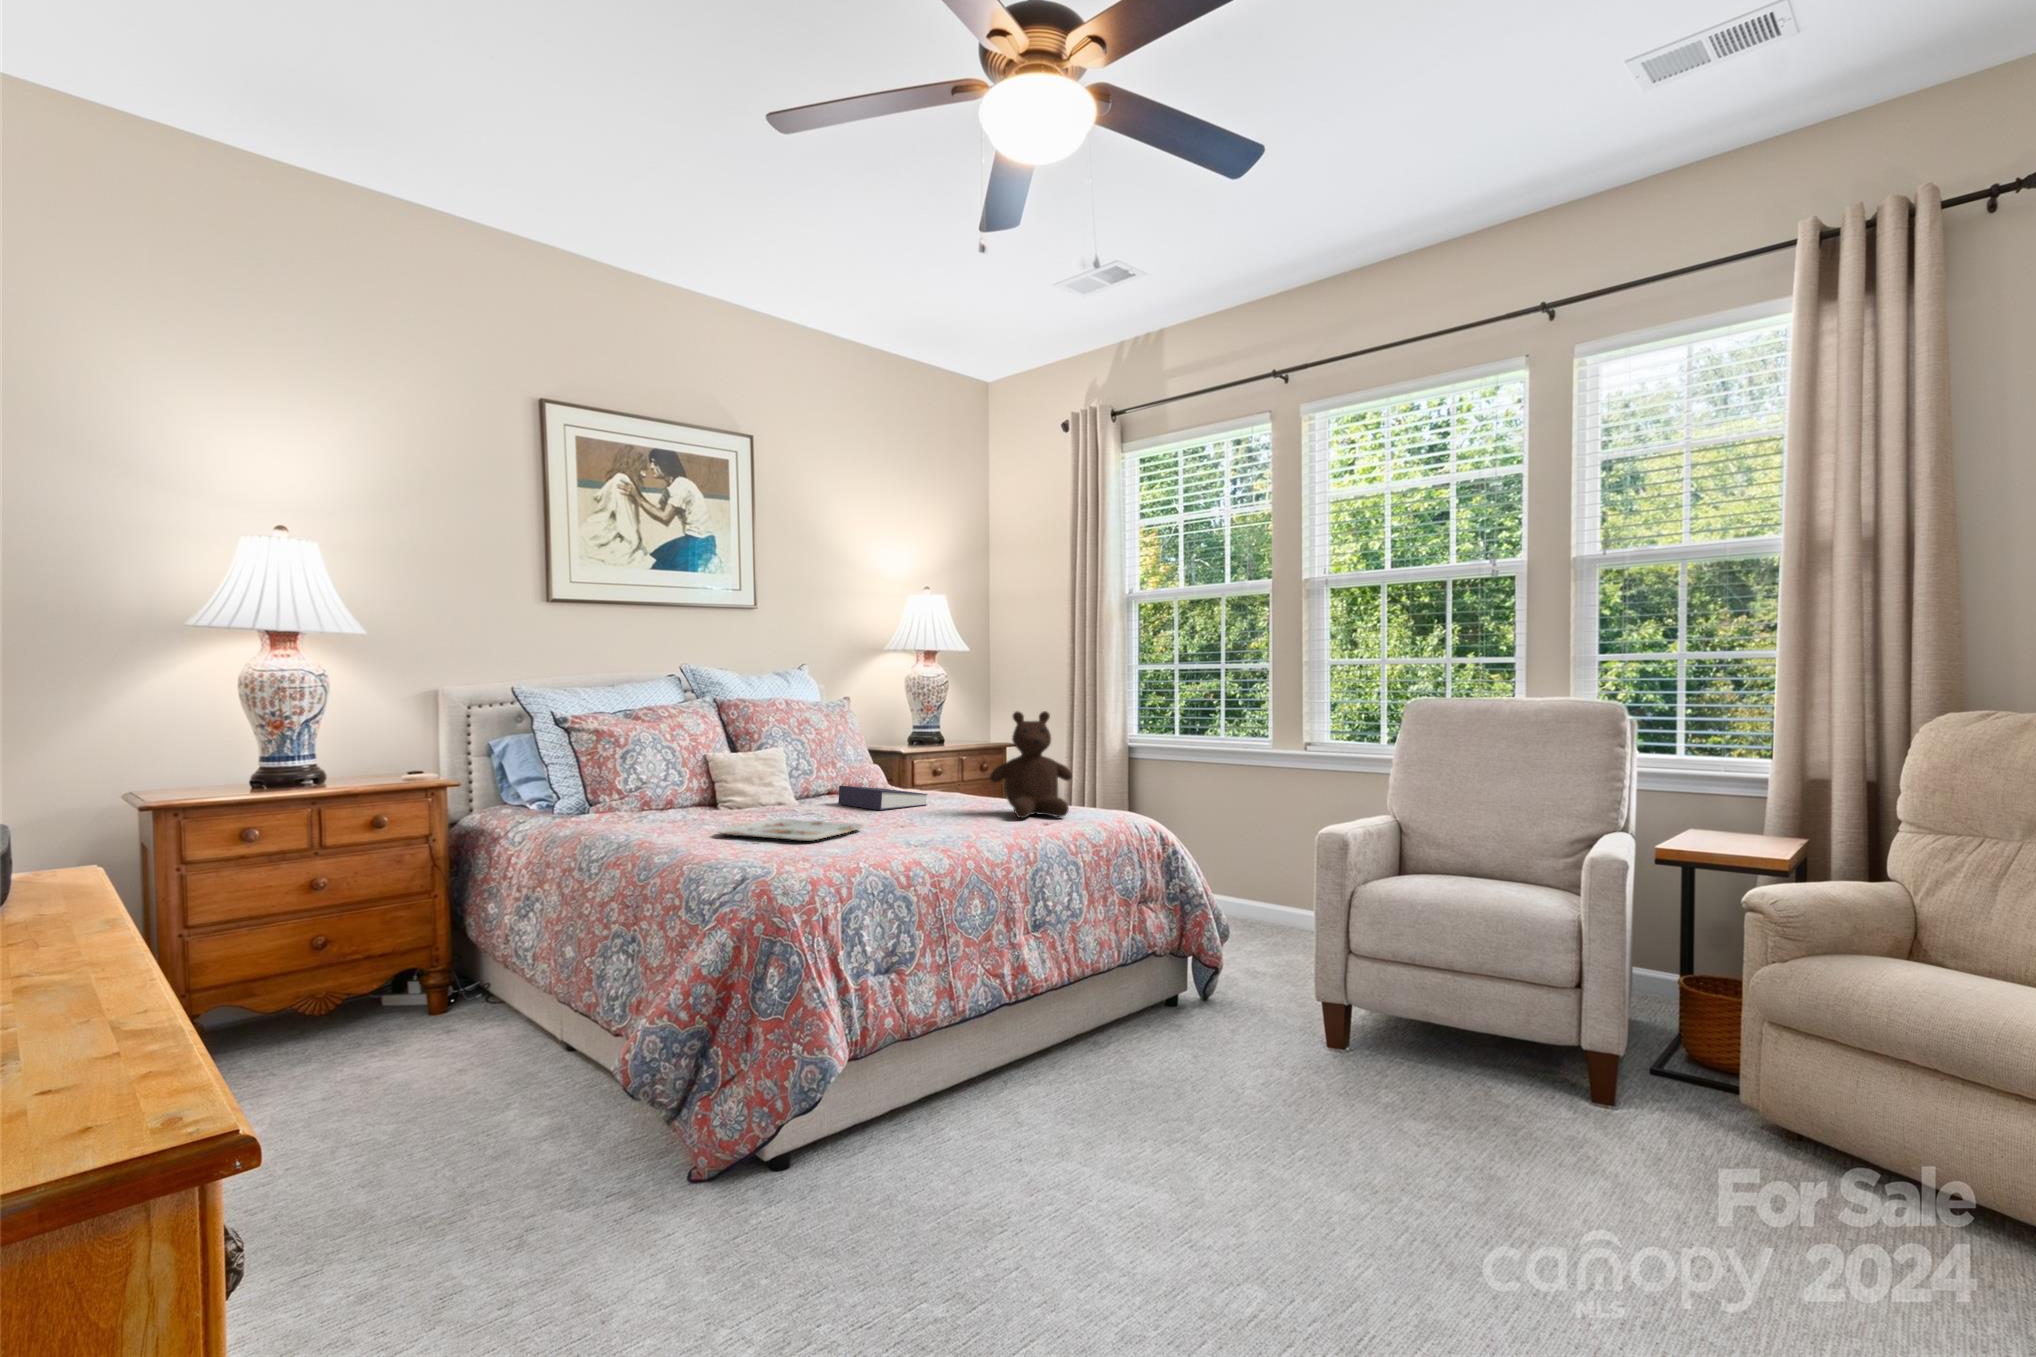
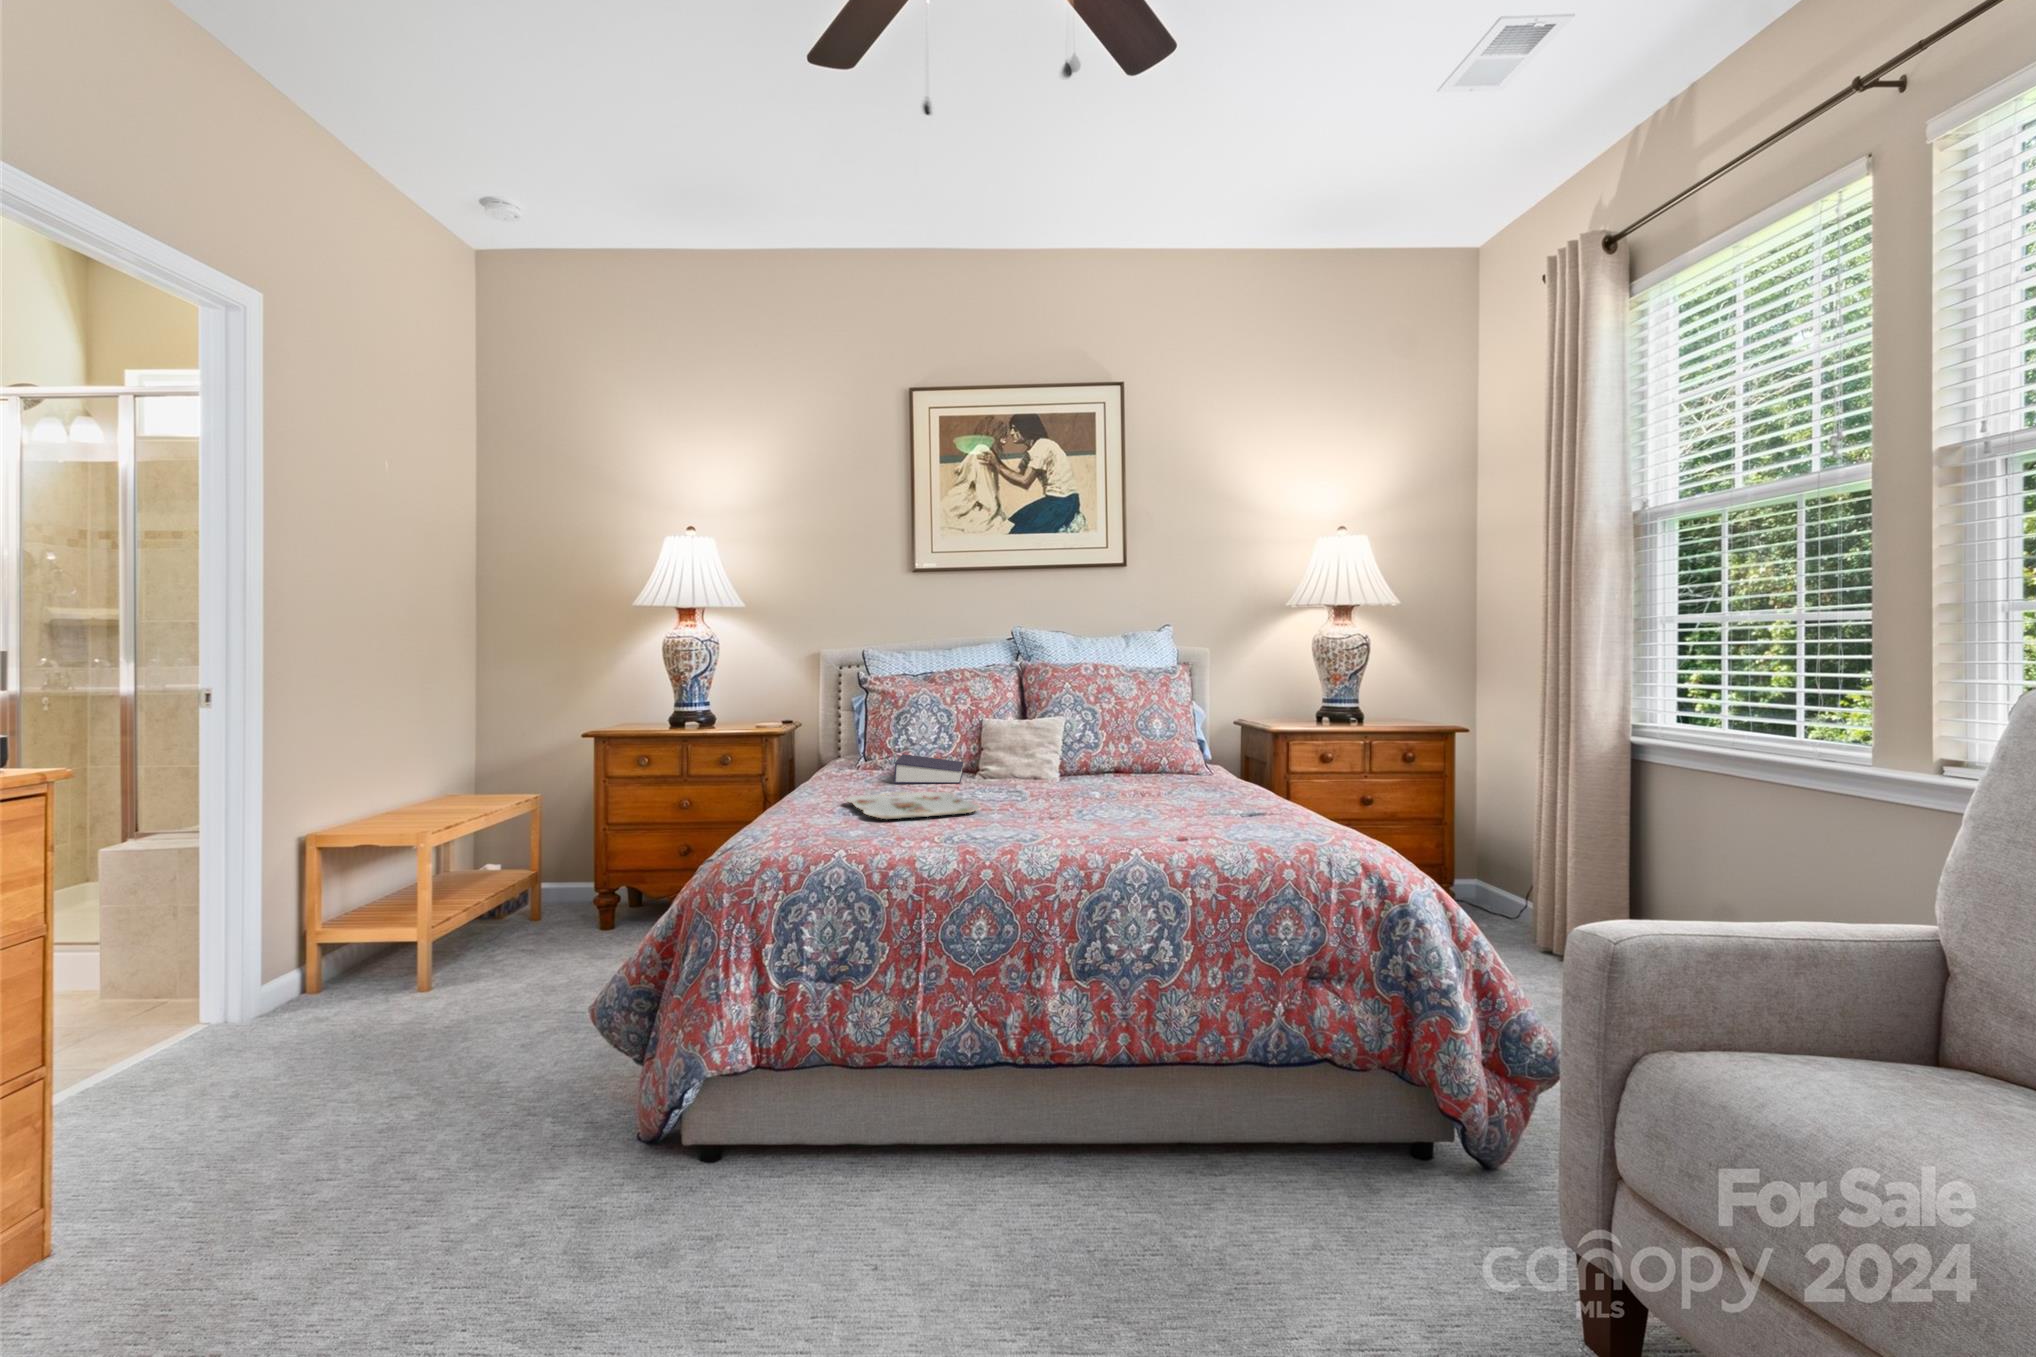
teddy bear: present [990,711,1072,818] -> none [1165,681,1278,829]
book: present [838,786,927,810] -> present [894,754,963,784]

